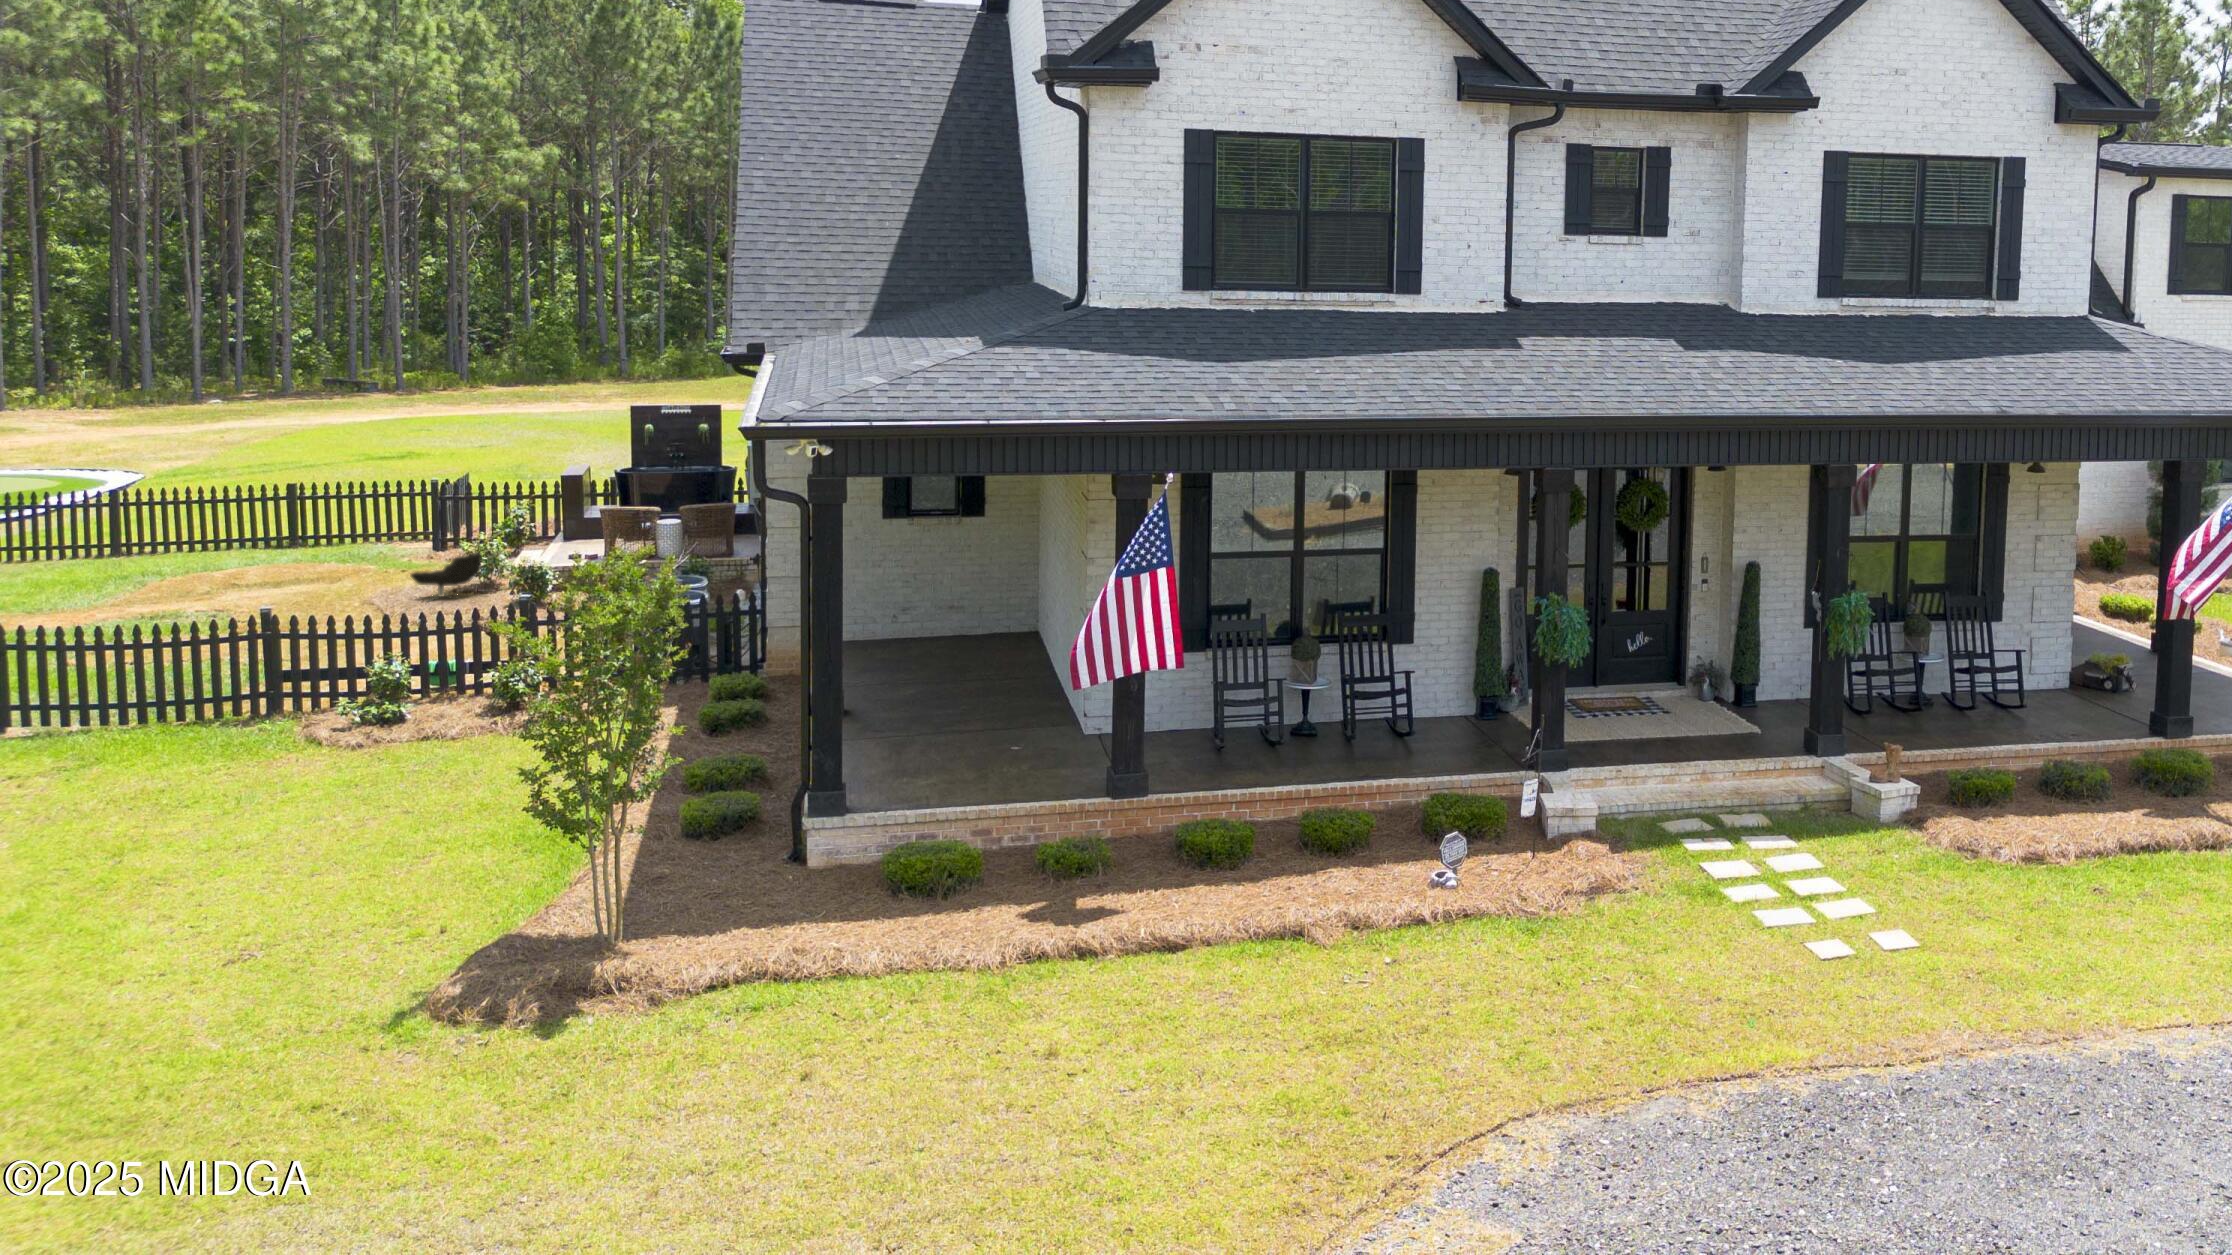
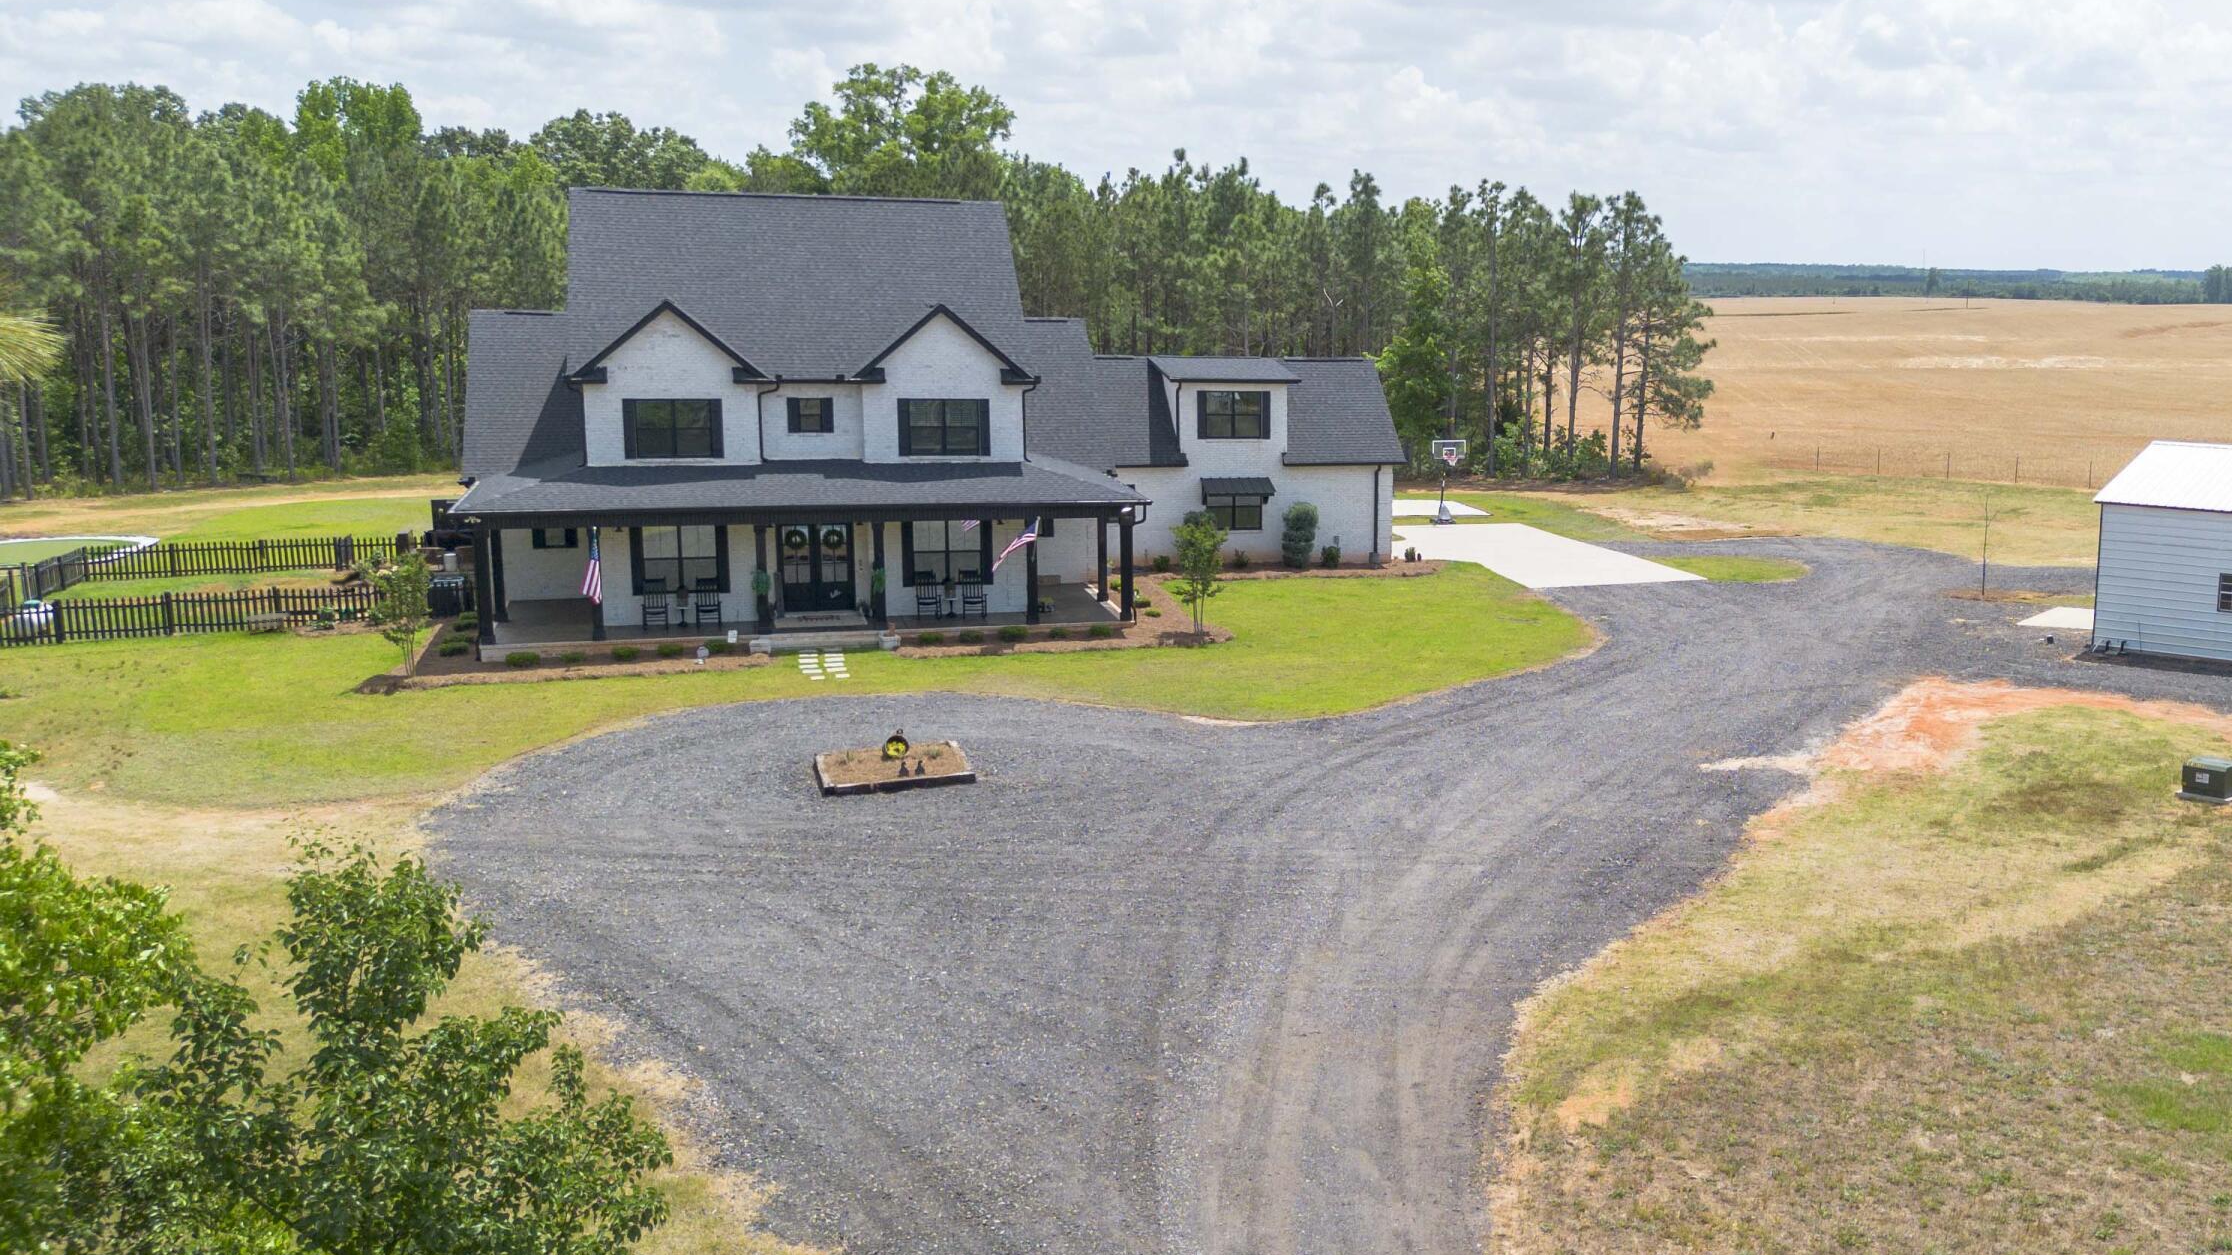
round table: none [161,671,285,733] -> present [246,613,288,634]

